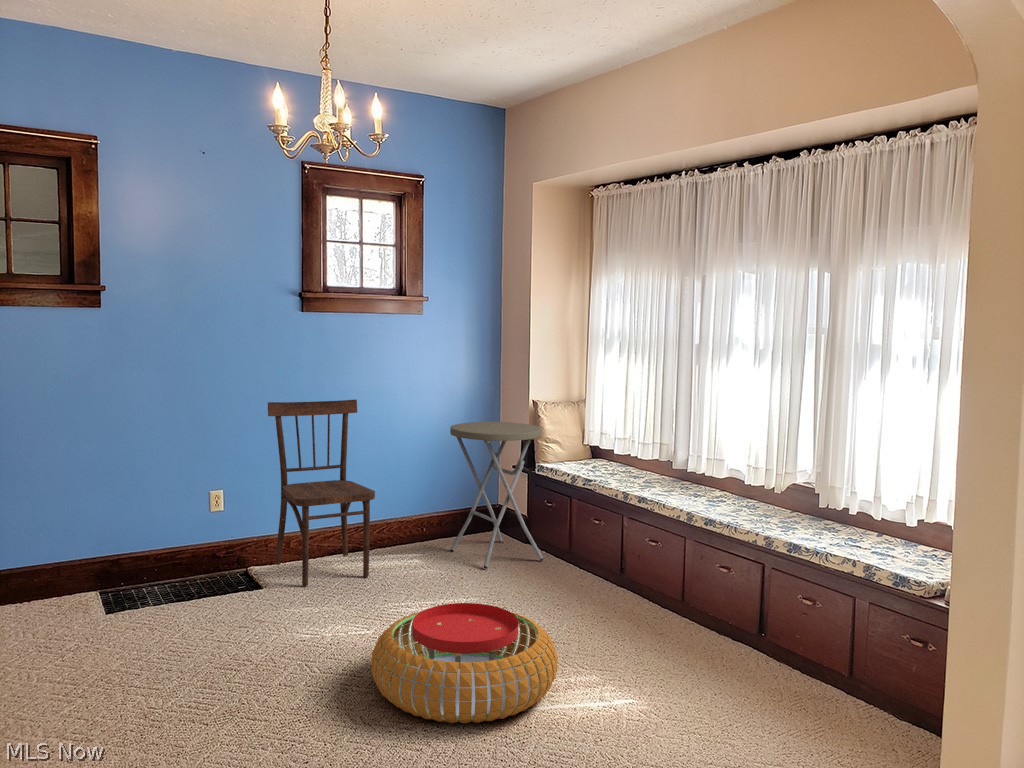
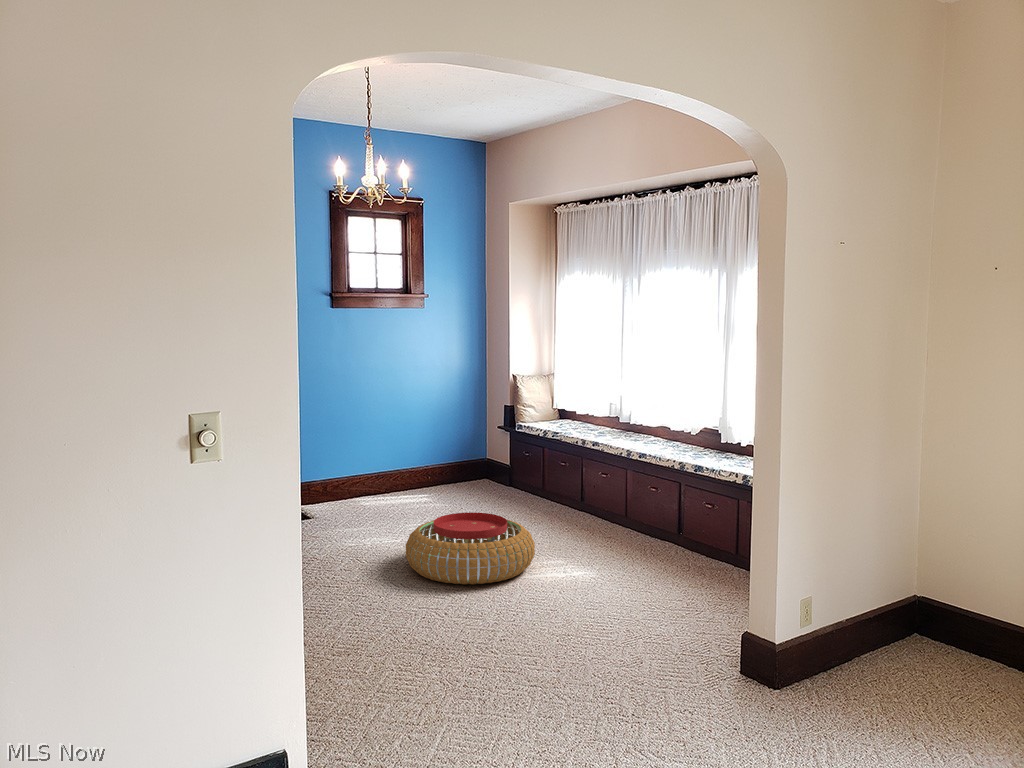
dining chair: present [268,399,375,586] -> none [308,375,394,516]
side table: present [450,422,544,569] -> none [449,392,523,503]

